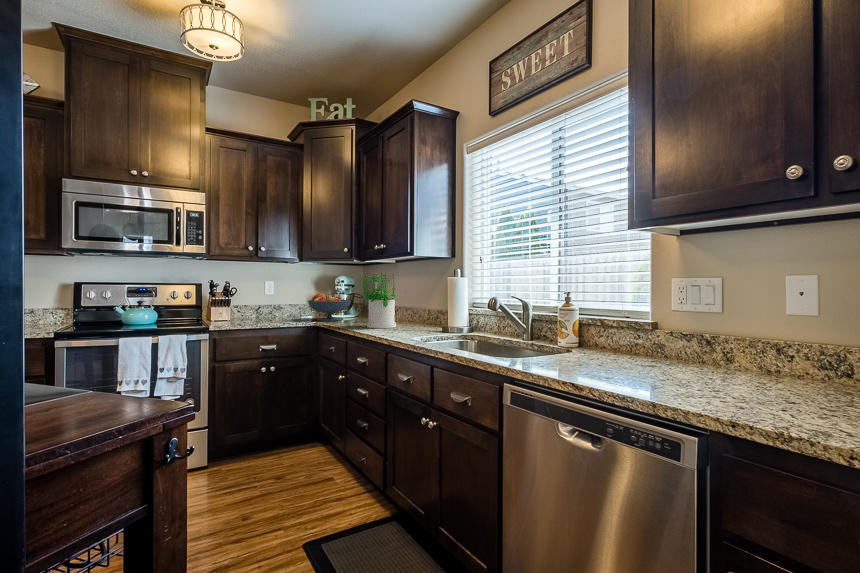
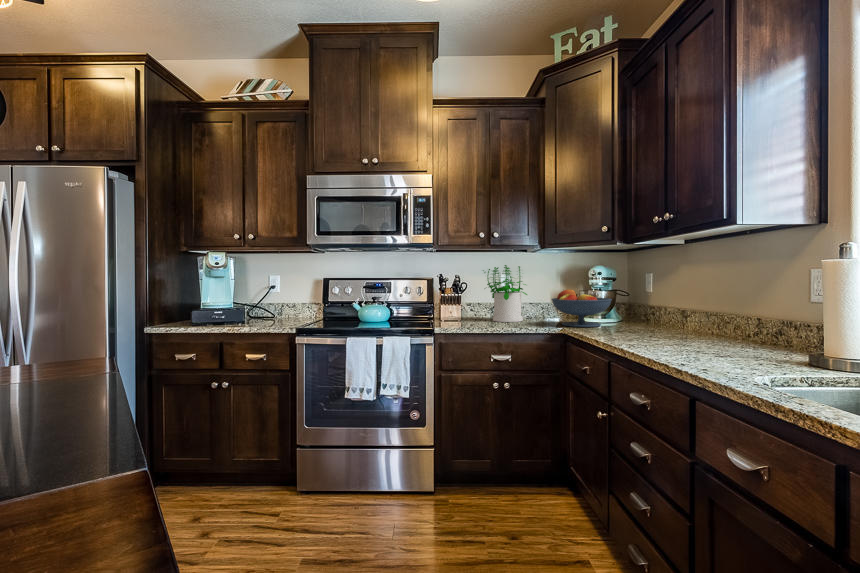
potted plant: present [358,273,398,328] -> present [483,265,527,322]

